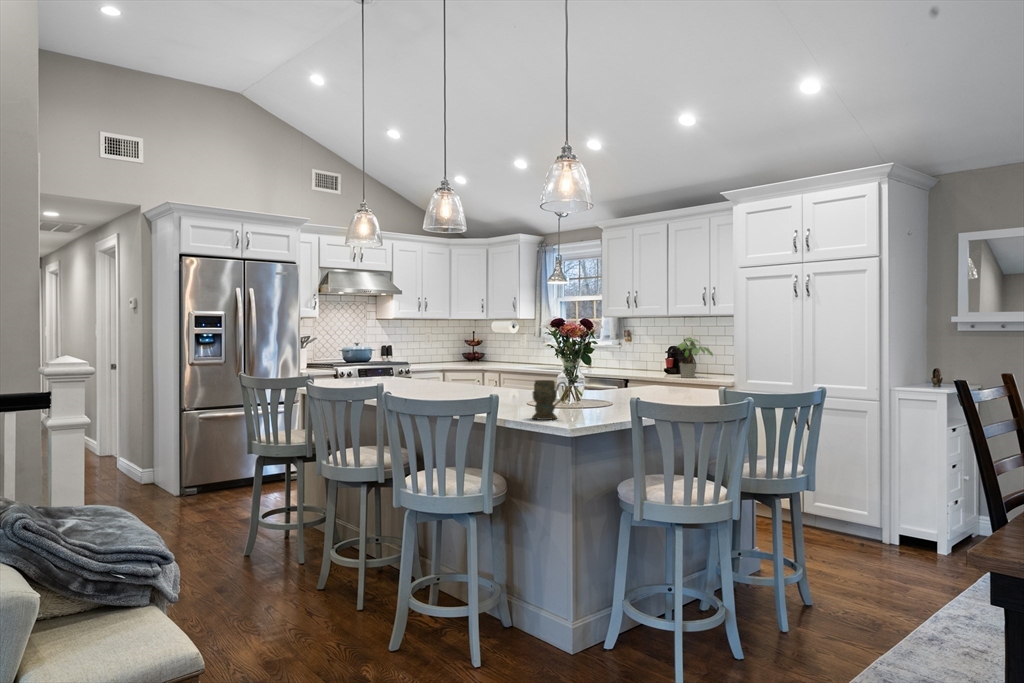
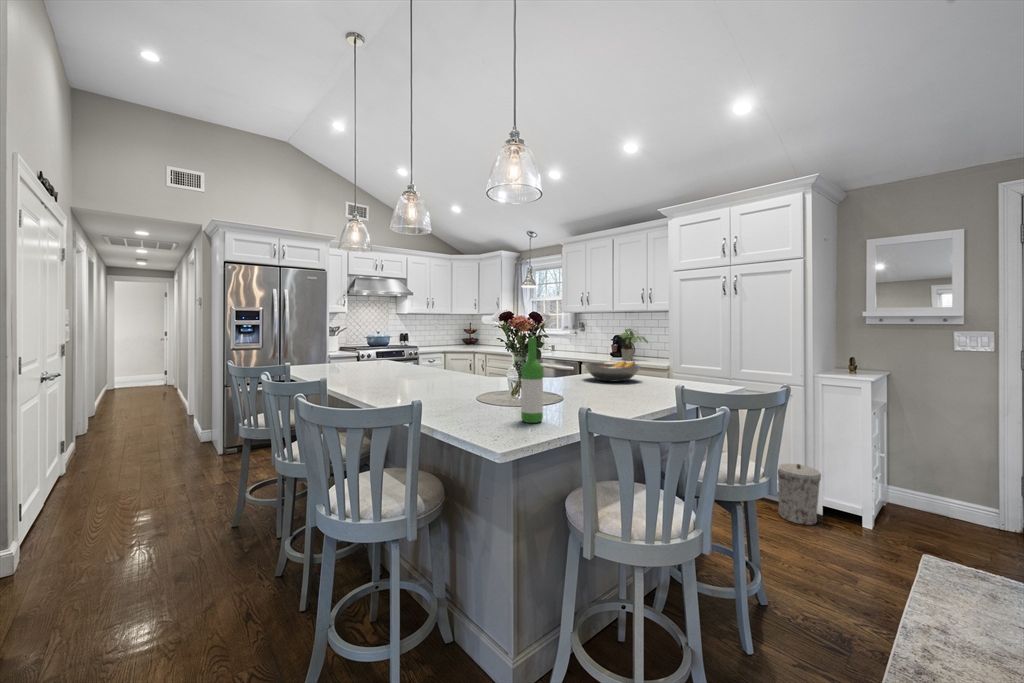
wine bottle: none [578,343,597,417] -> present [521,338,543,423]
fruit bowl: none [633,372,695,394] -> present [585,361,641,382]
mug: present [532,380,567,420] -> none [465,381,505,430]
trash can: none [851,488,896,554] -> present [778,464,821,525]

